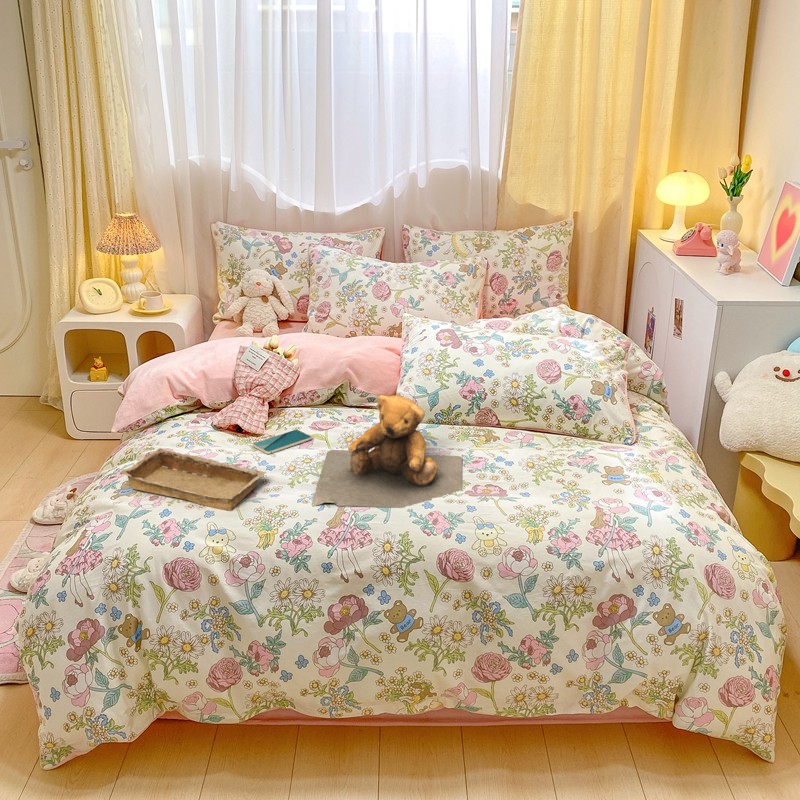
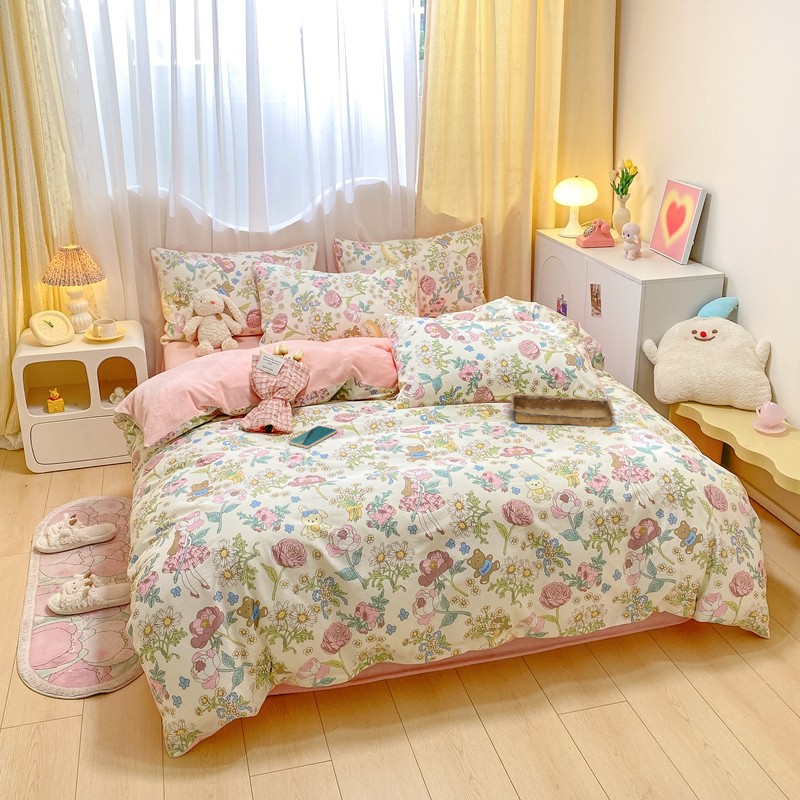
teddy bear: present [312,395,462,508] -> none [362,380,507,482]
tray: present [120,448,266,511] -> present [510,393,615,427]

